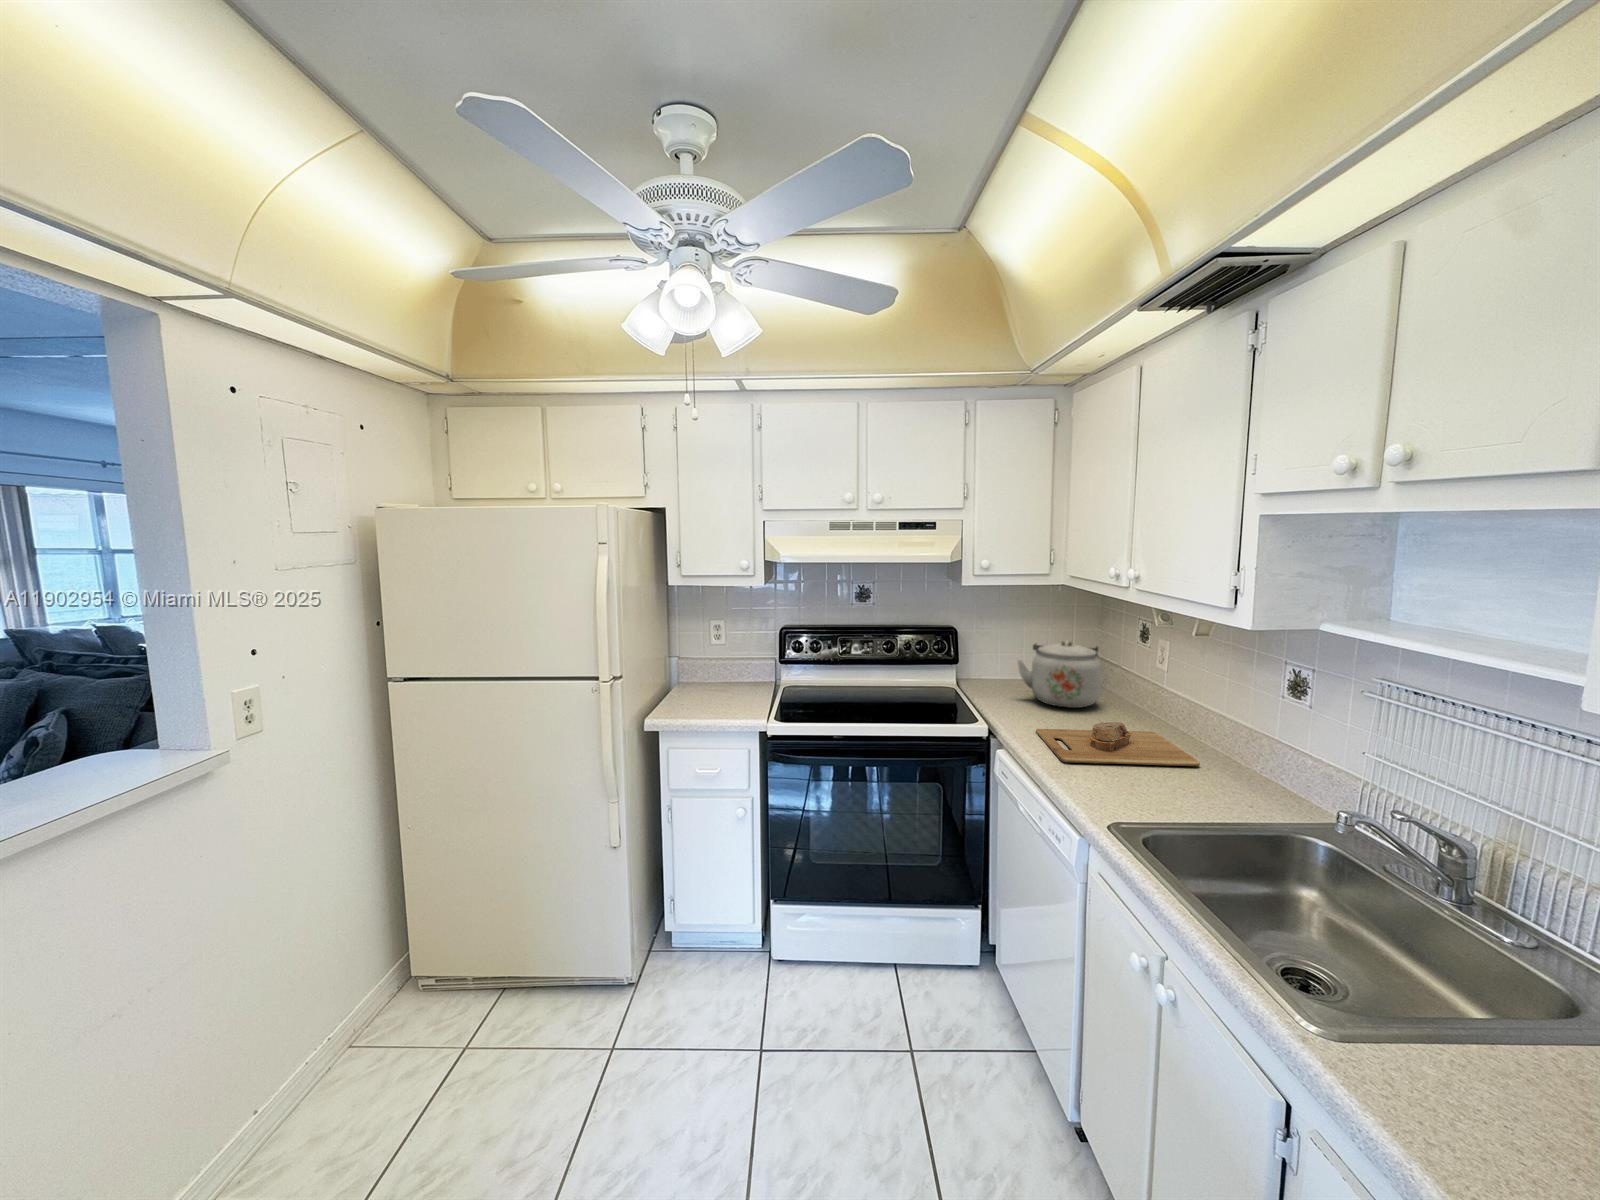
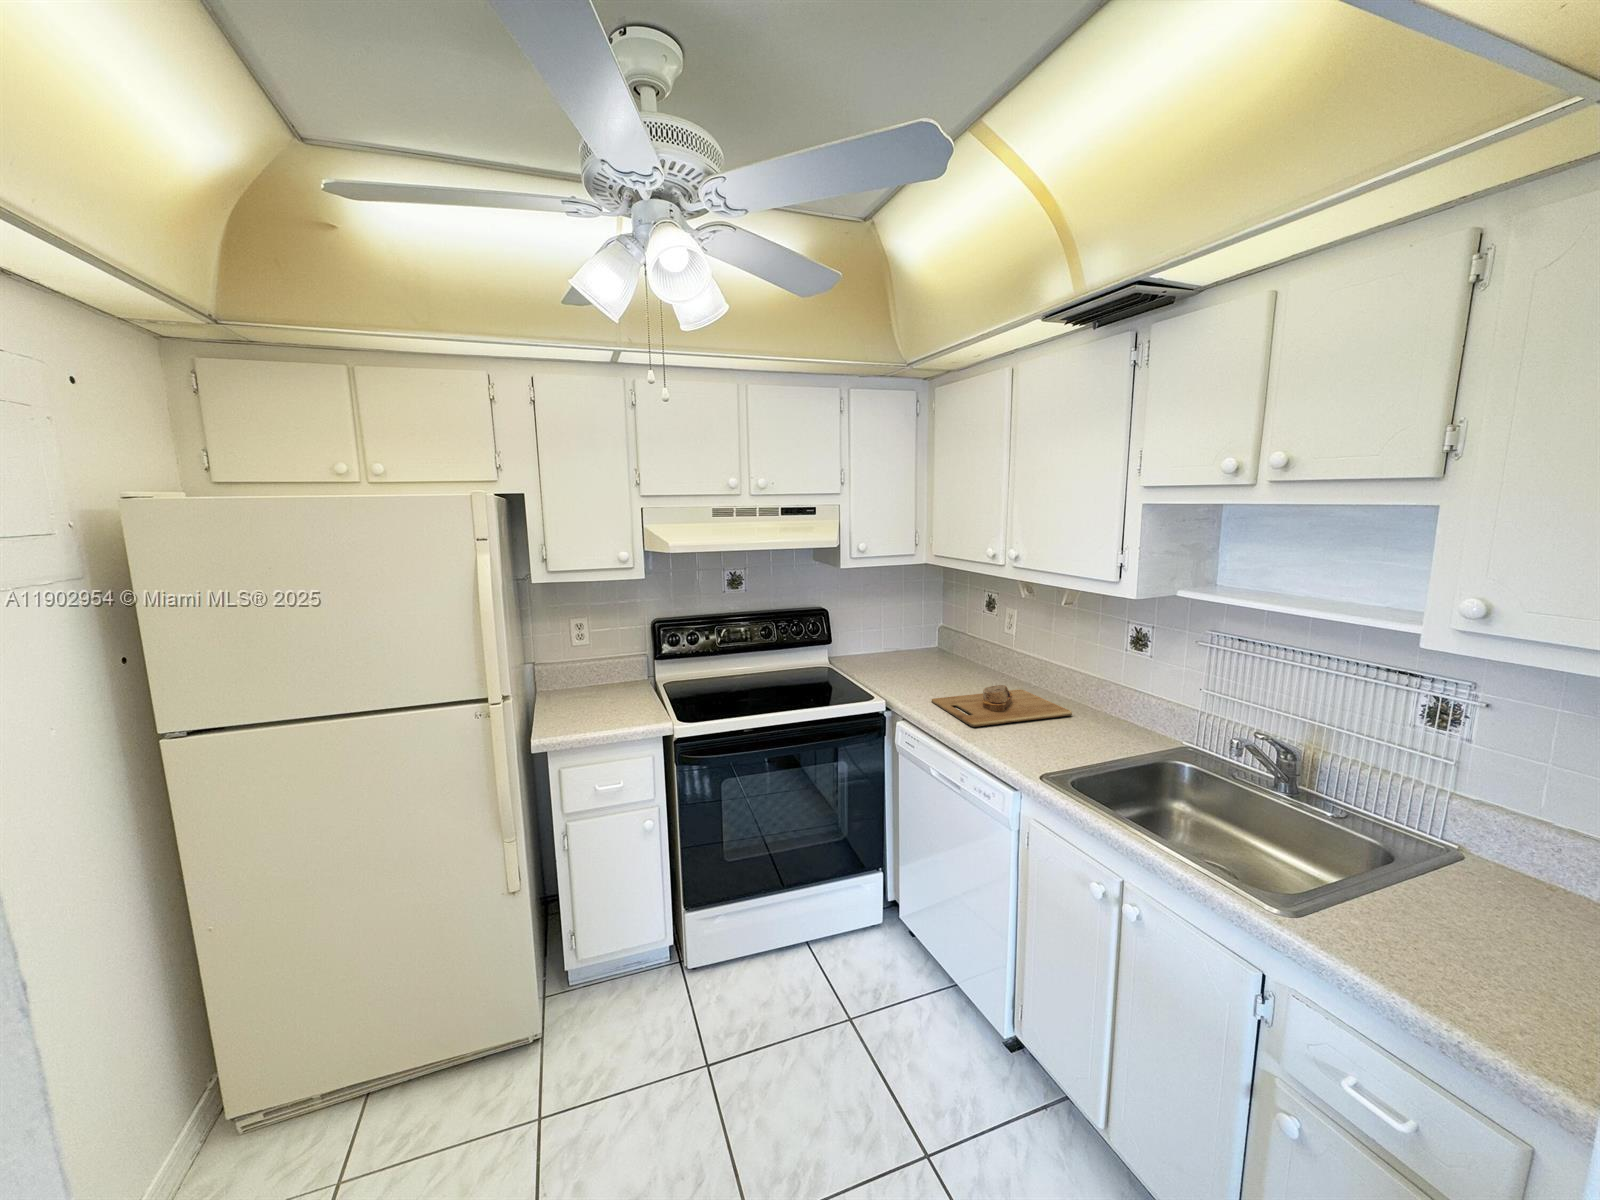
kettle: present [1018,641,1101,708] -> none [894,614,967,676]

